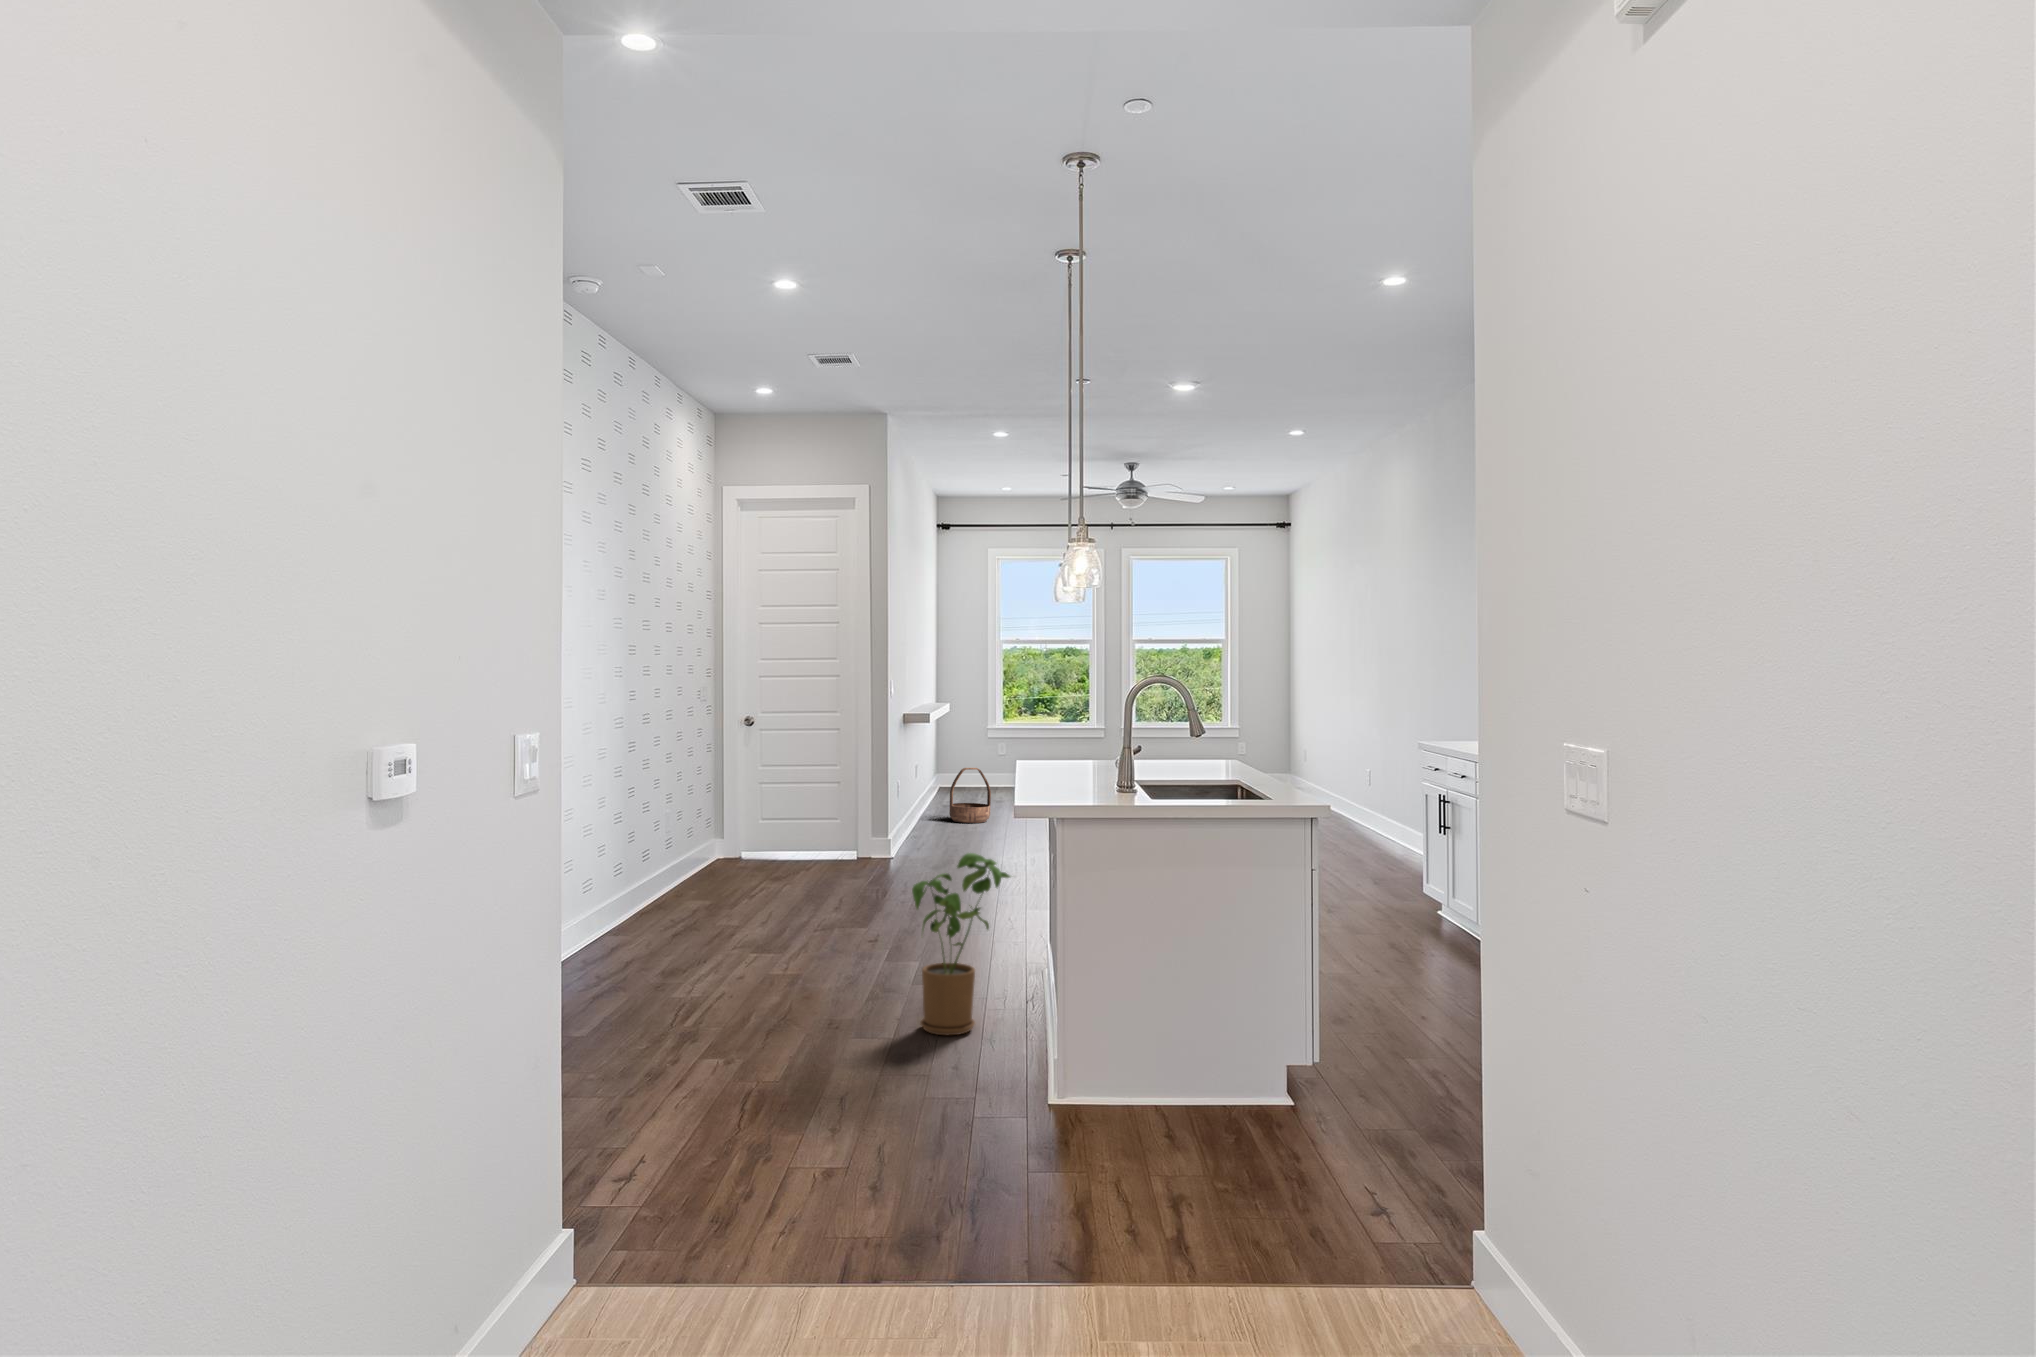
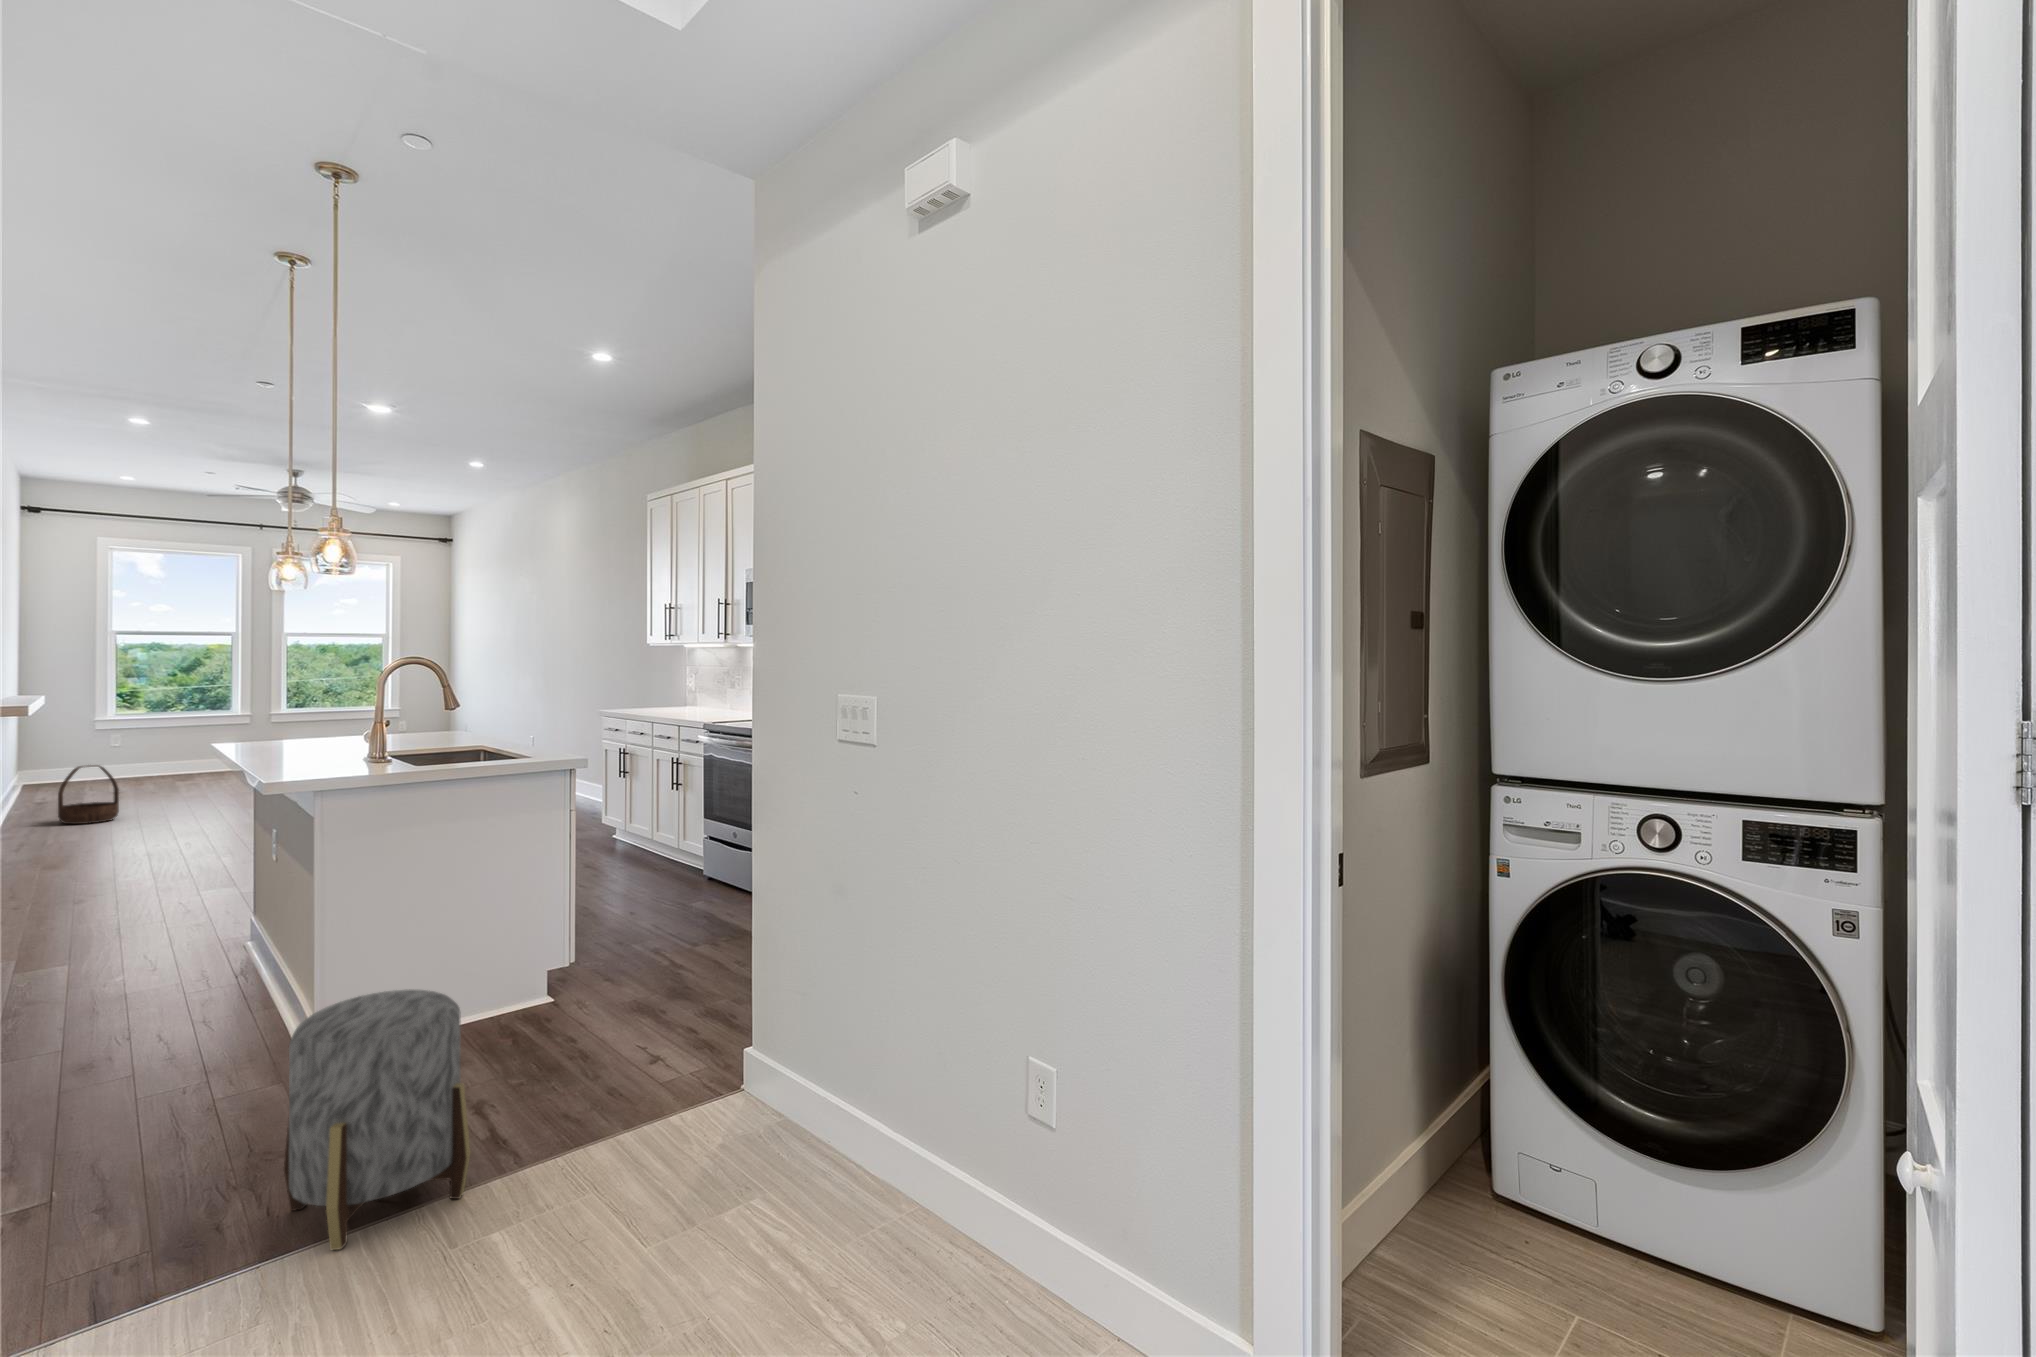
house plant: present [912,853,1010,1035] -> none [86,840,233,1038]
stool: none [986,1043,1138,1299] -> present [284,990,471,1250]

